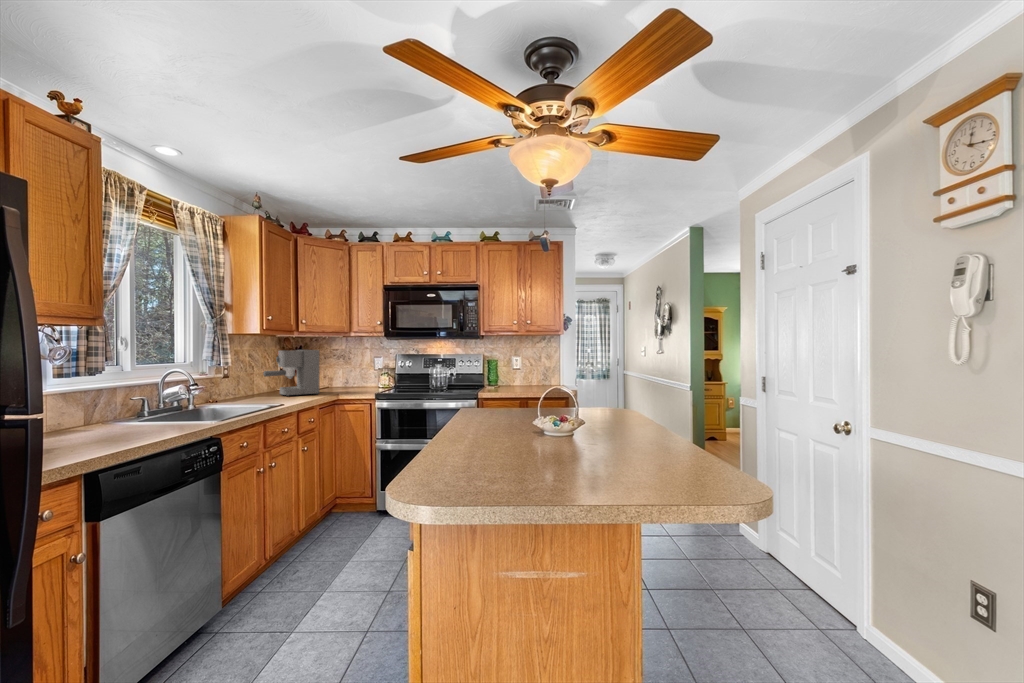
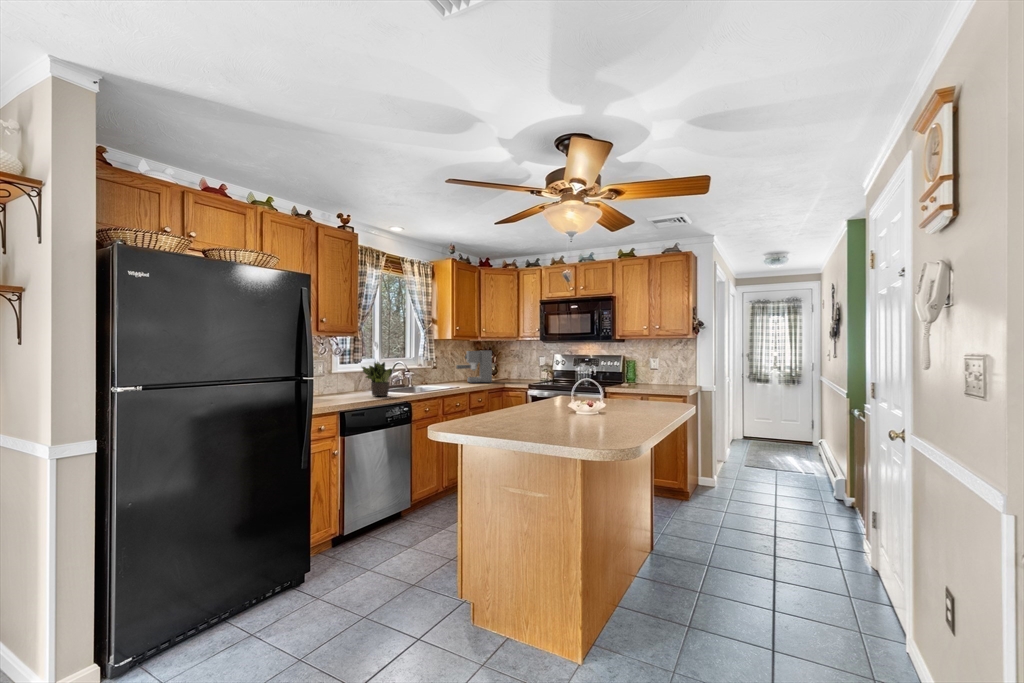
potted plant: none [112,366,185,433] -> present [362,362,393,396]

